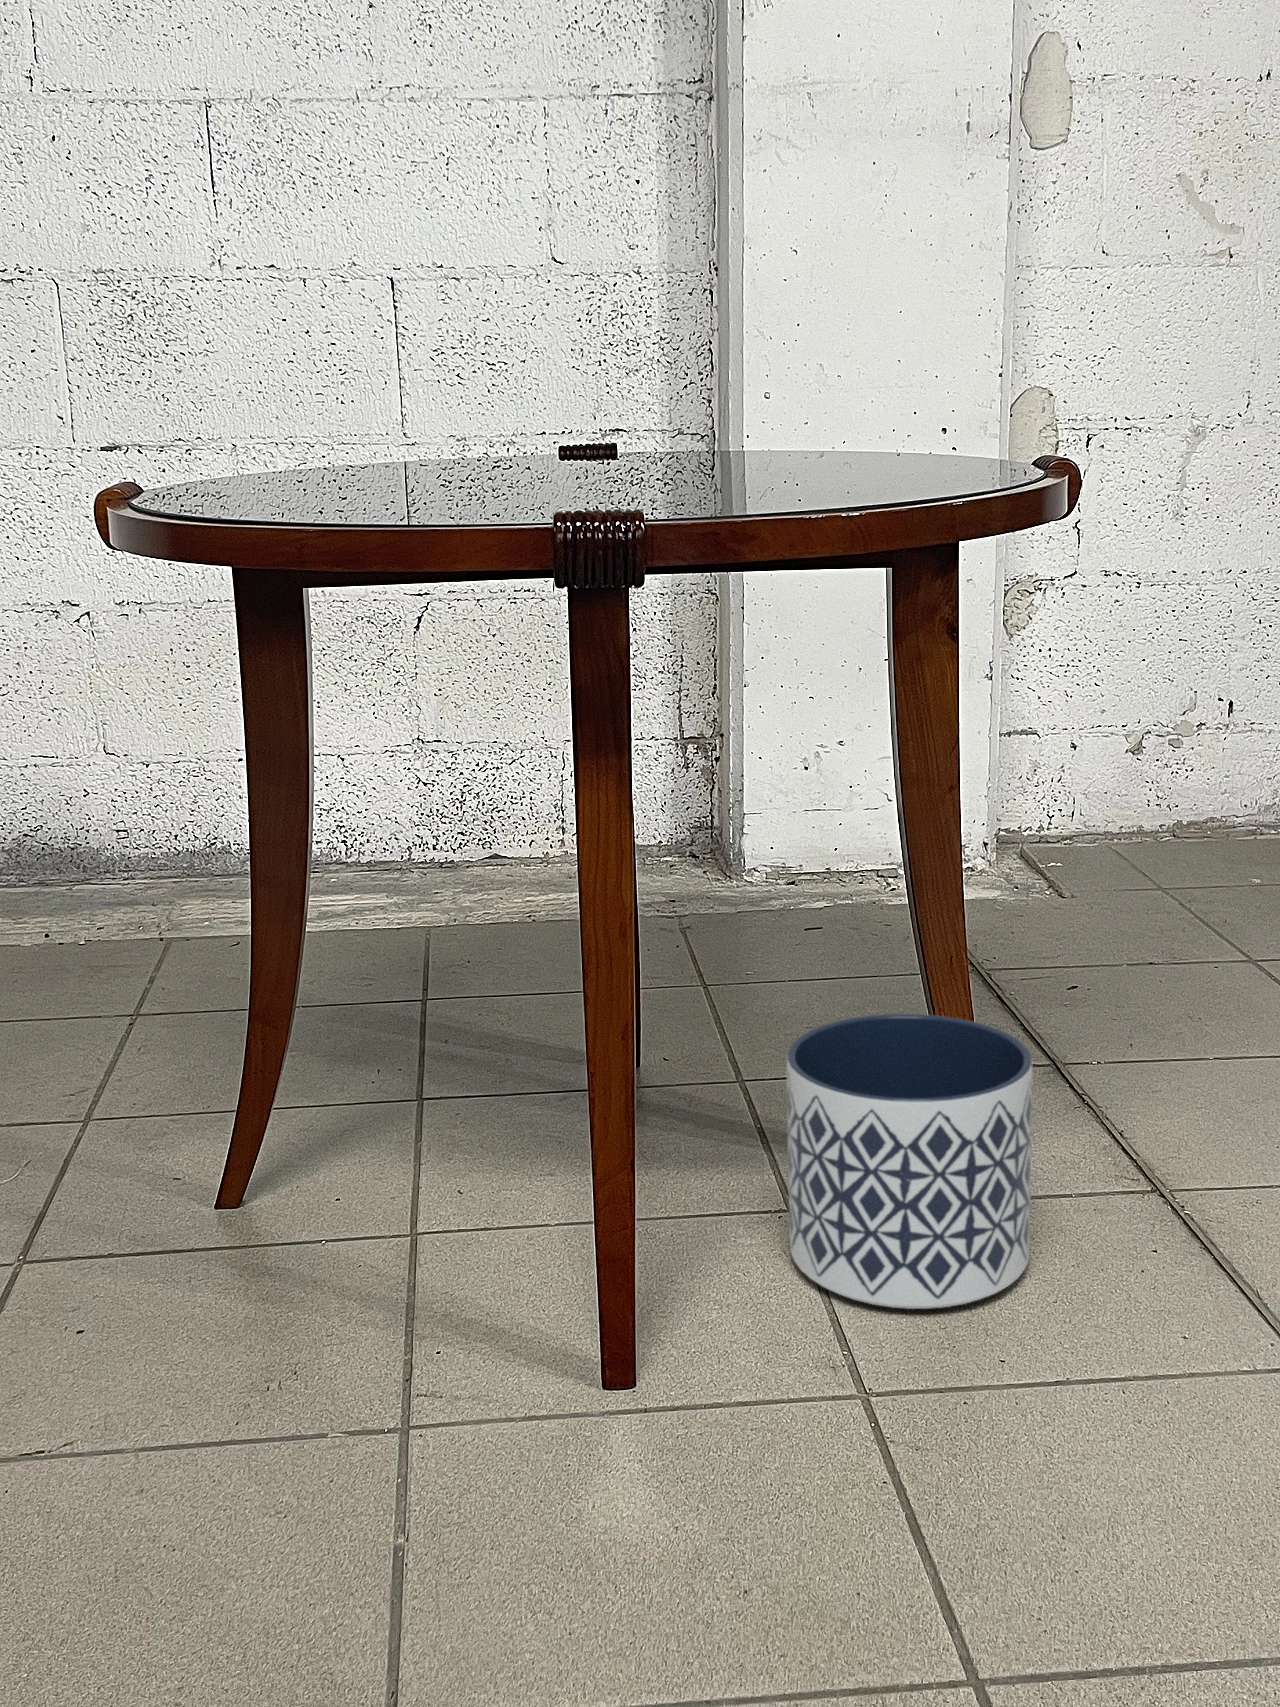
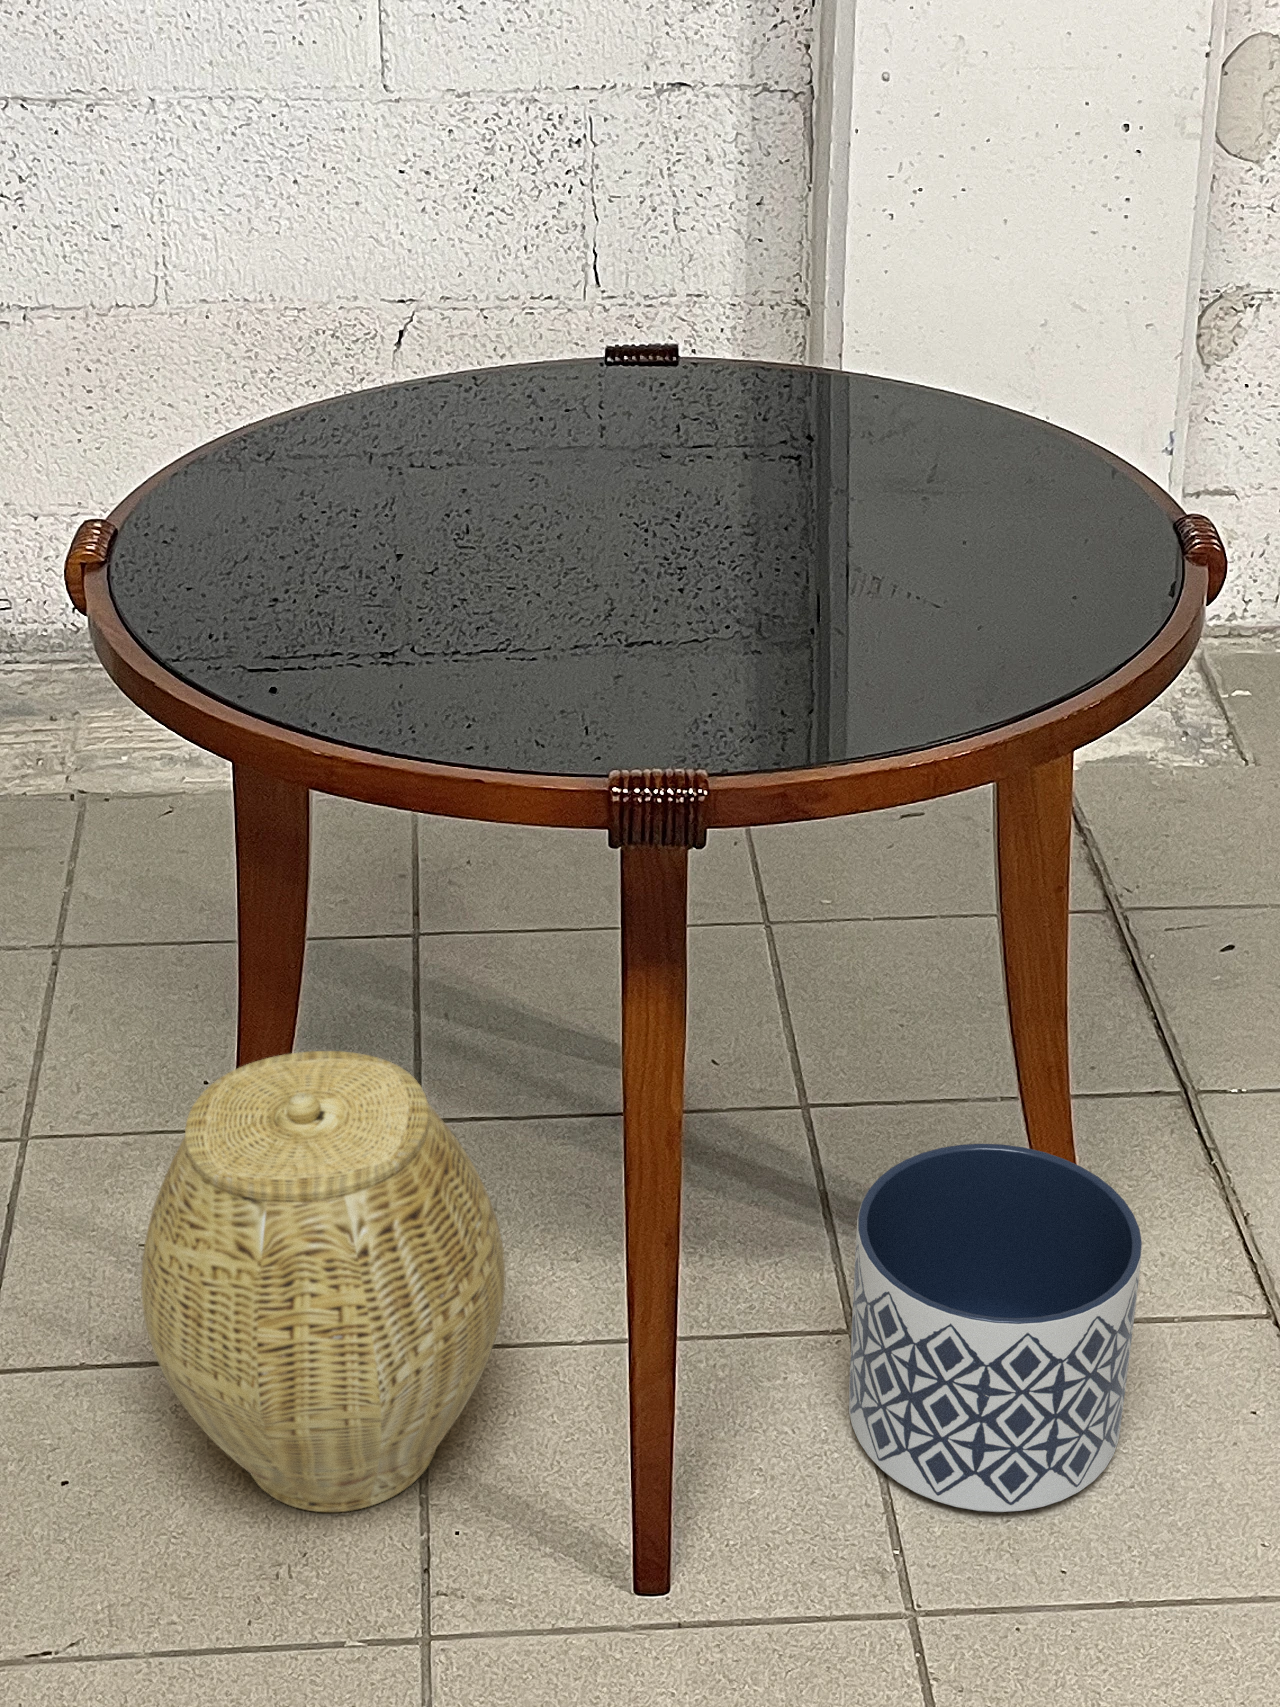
woven basket: none [164,923,484,1334] -> present [141,1051,506,1512]

